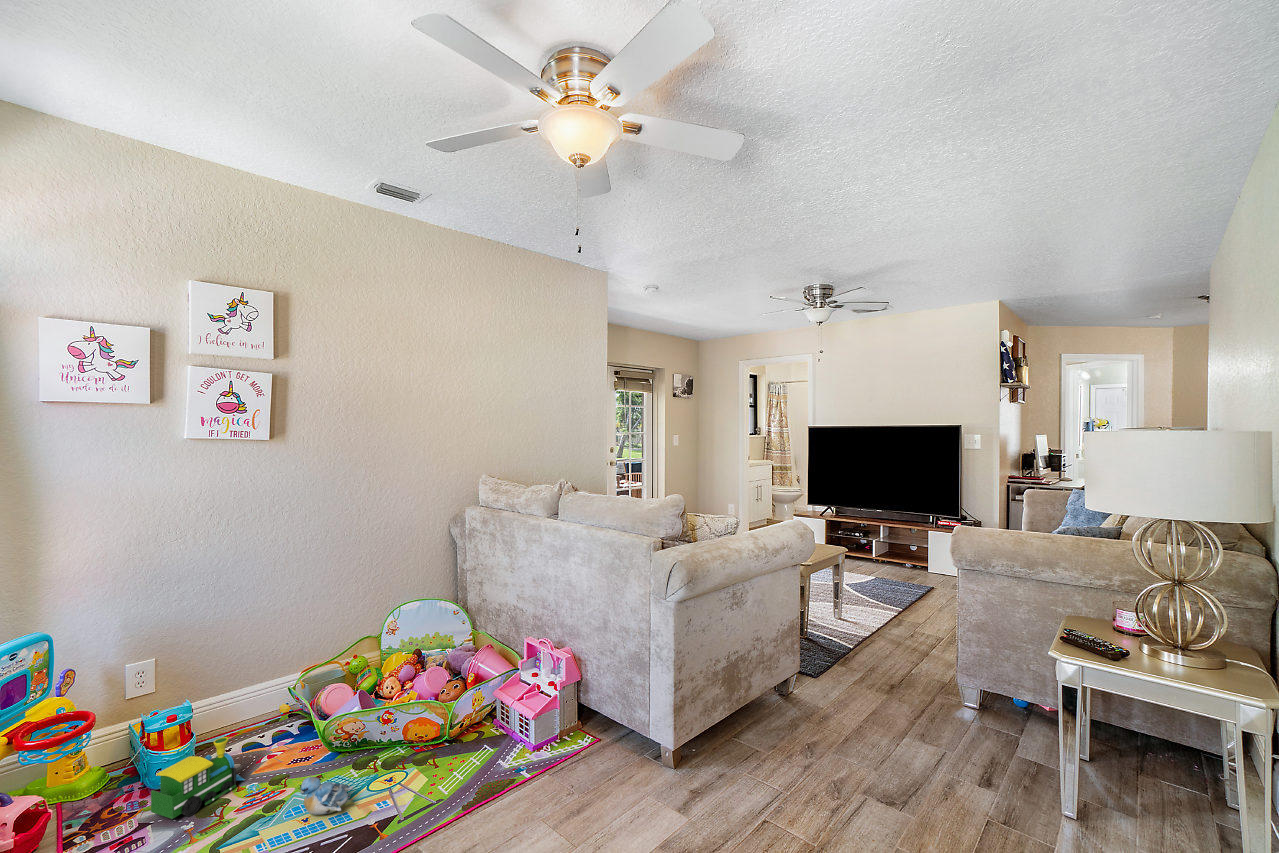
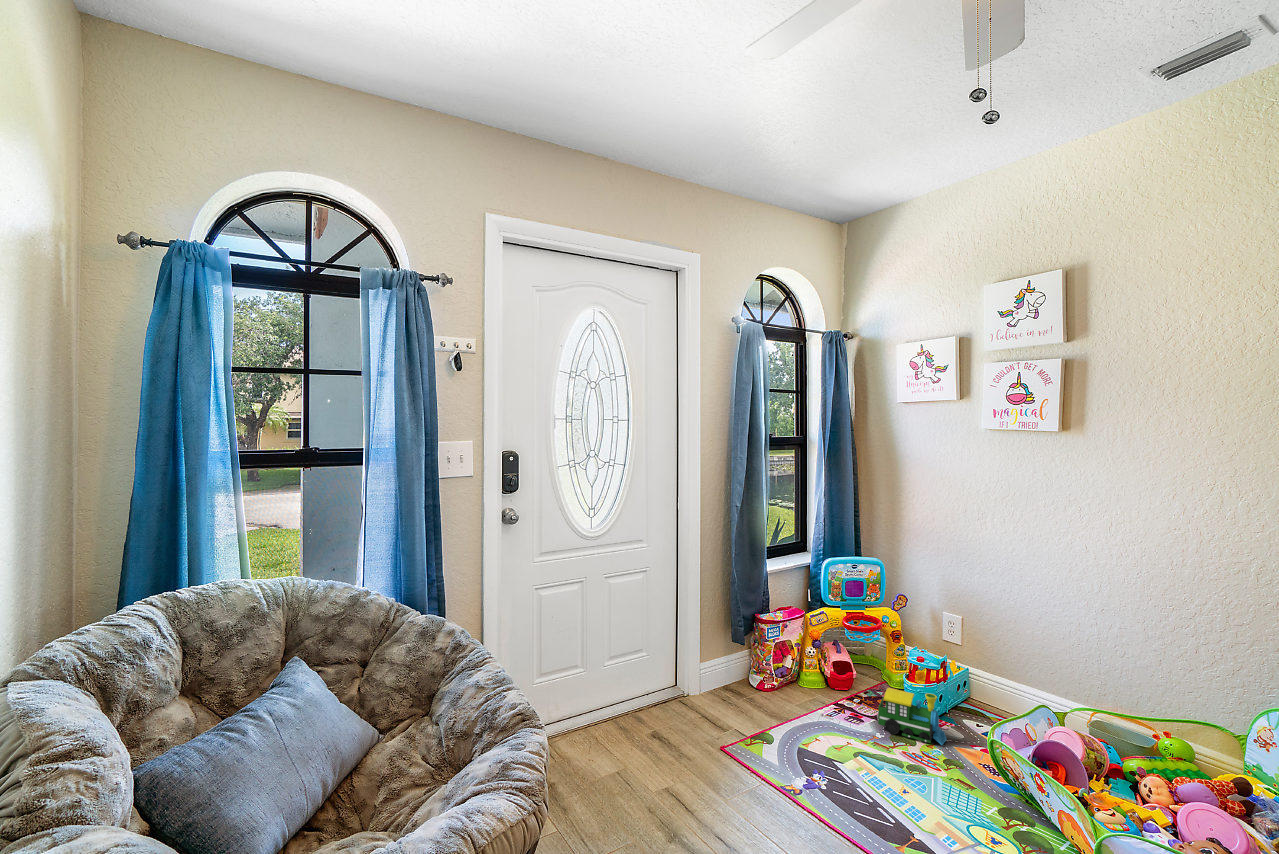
plush toy: present [299,777,354,815] -> none [907,755,949,813]

